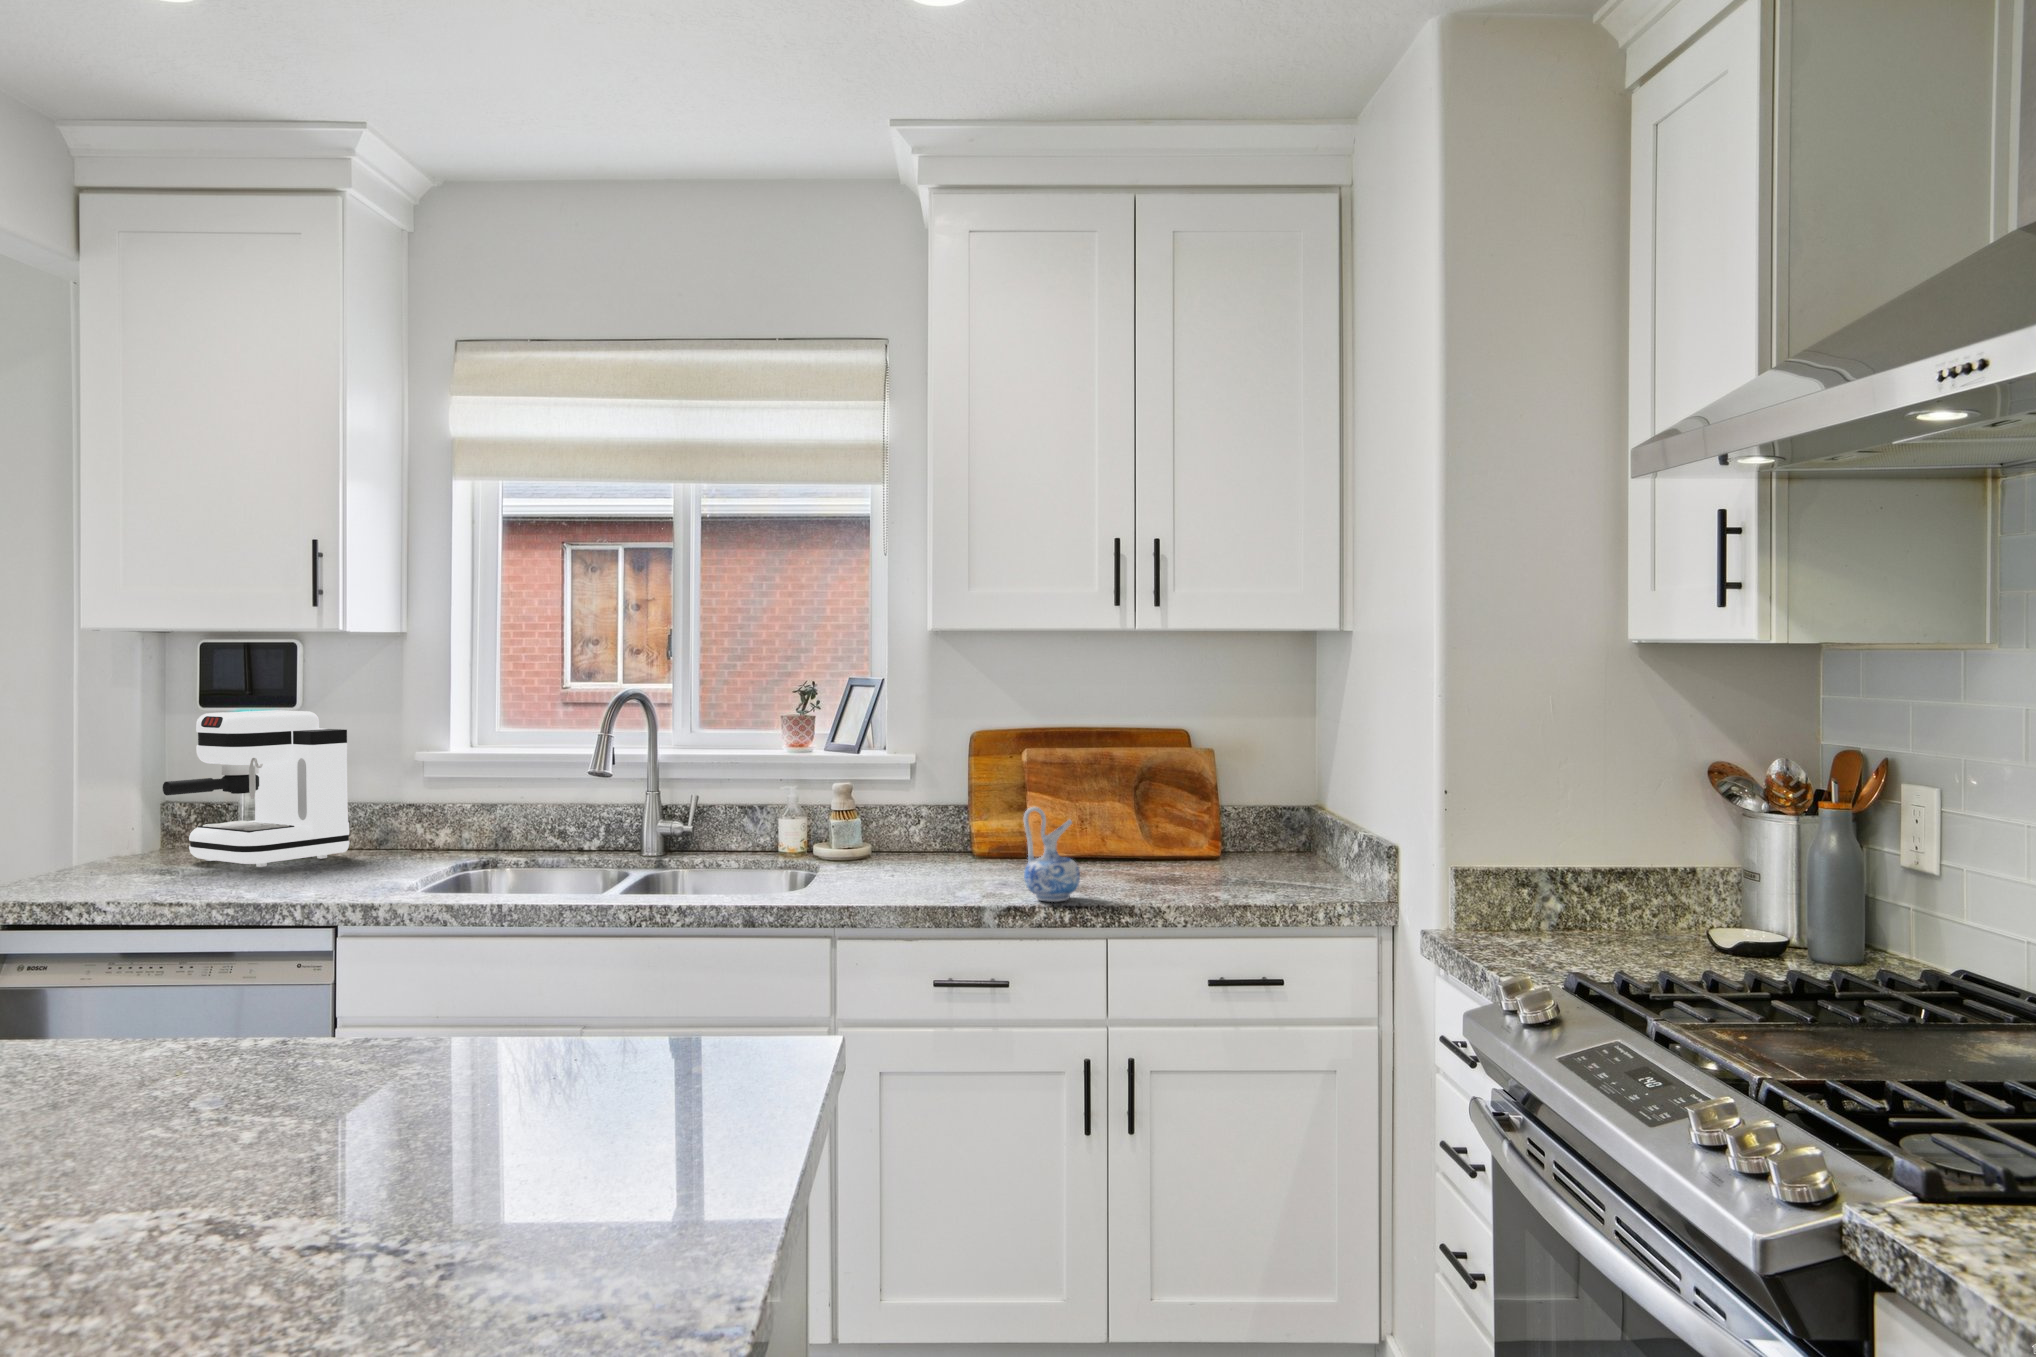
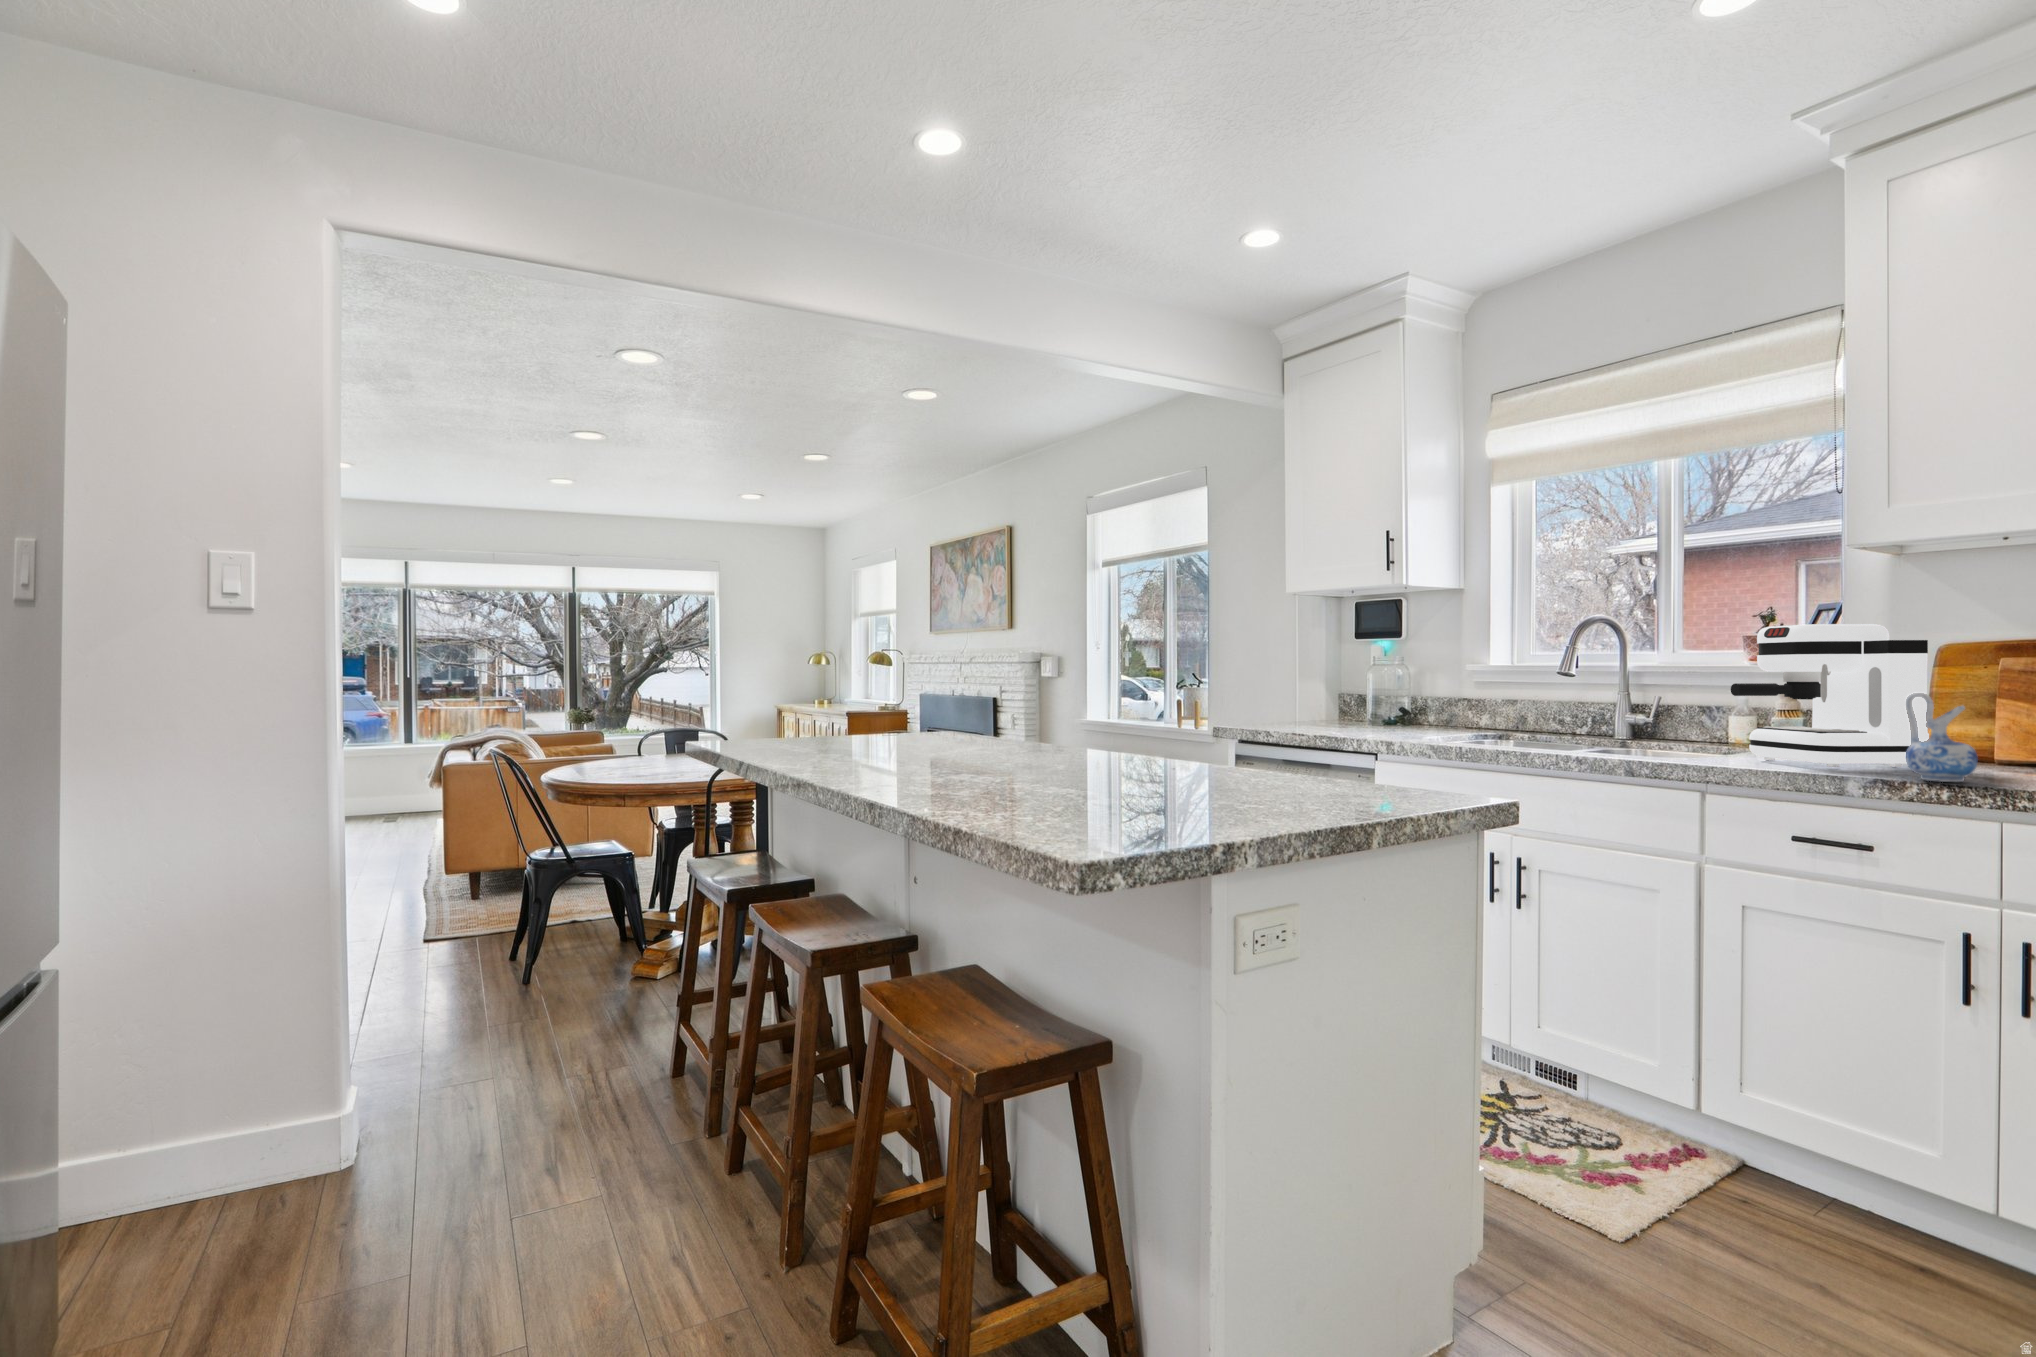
coffee maker: present [163,710,349,867] -> present [1731,624,1929,767]

